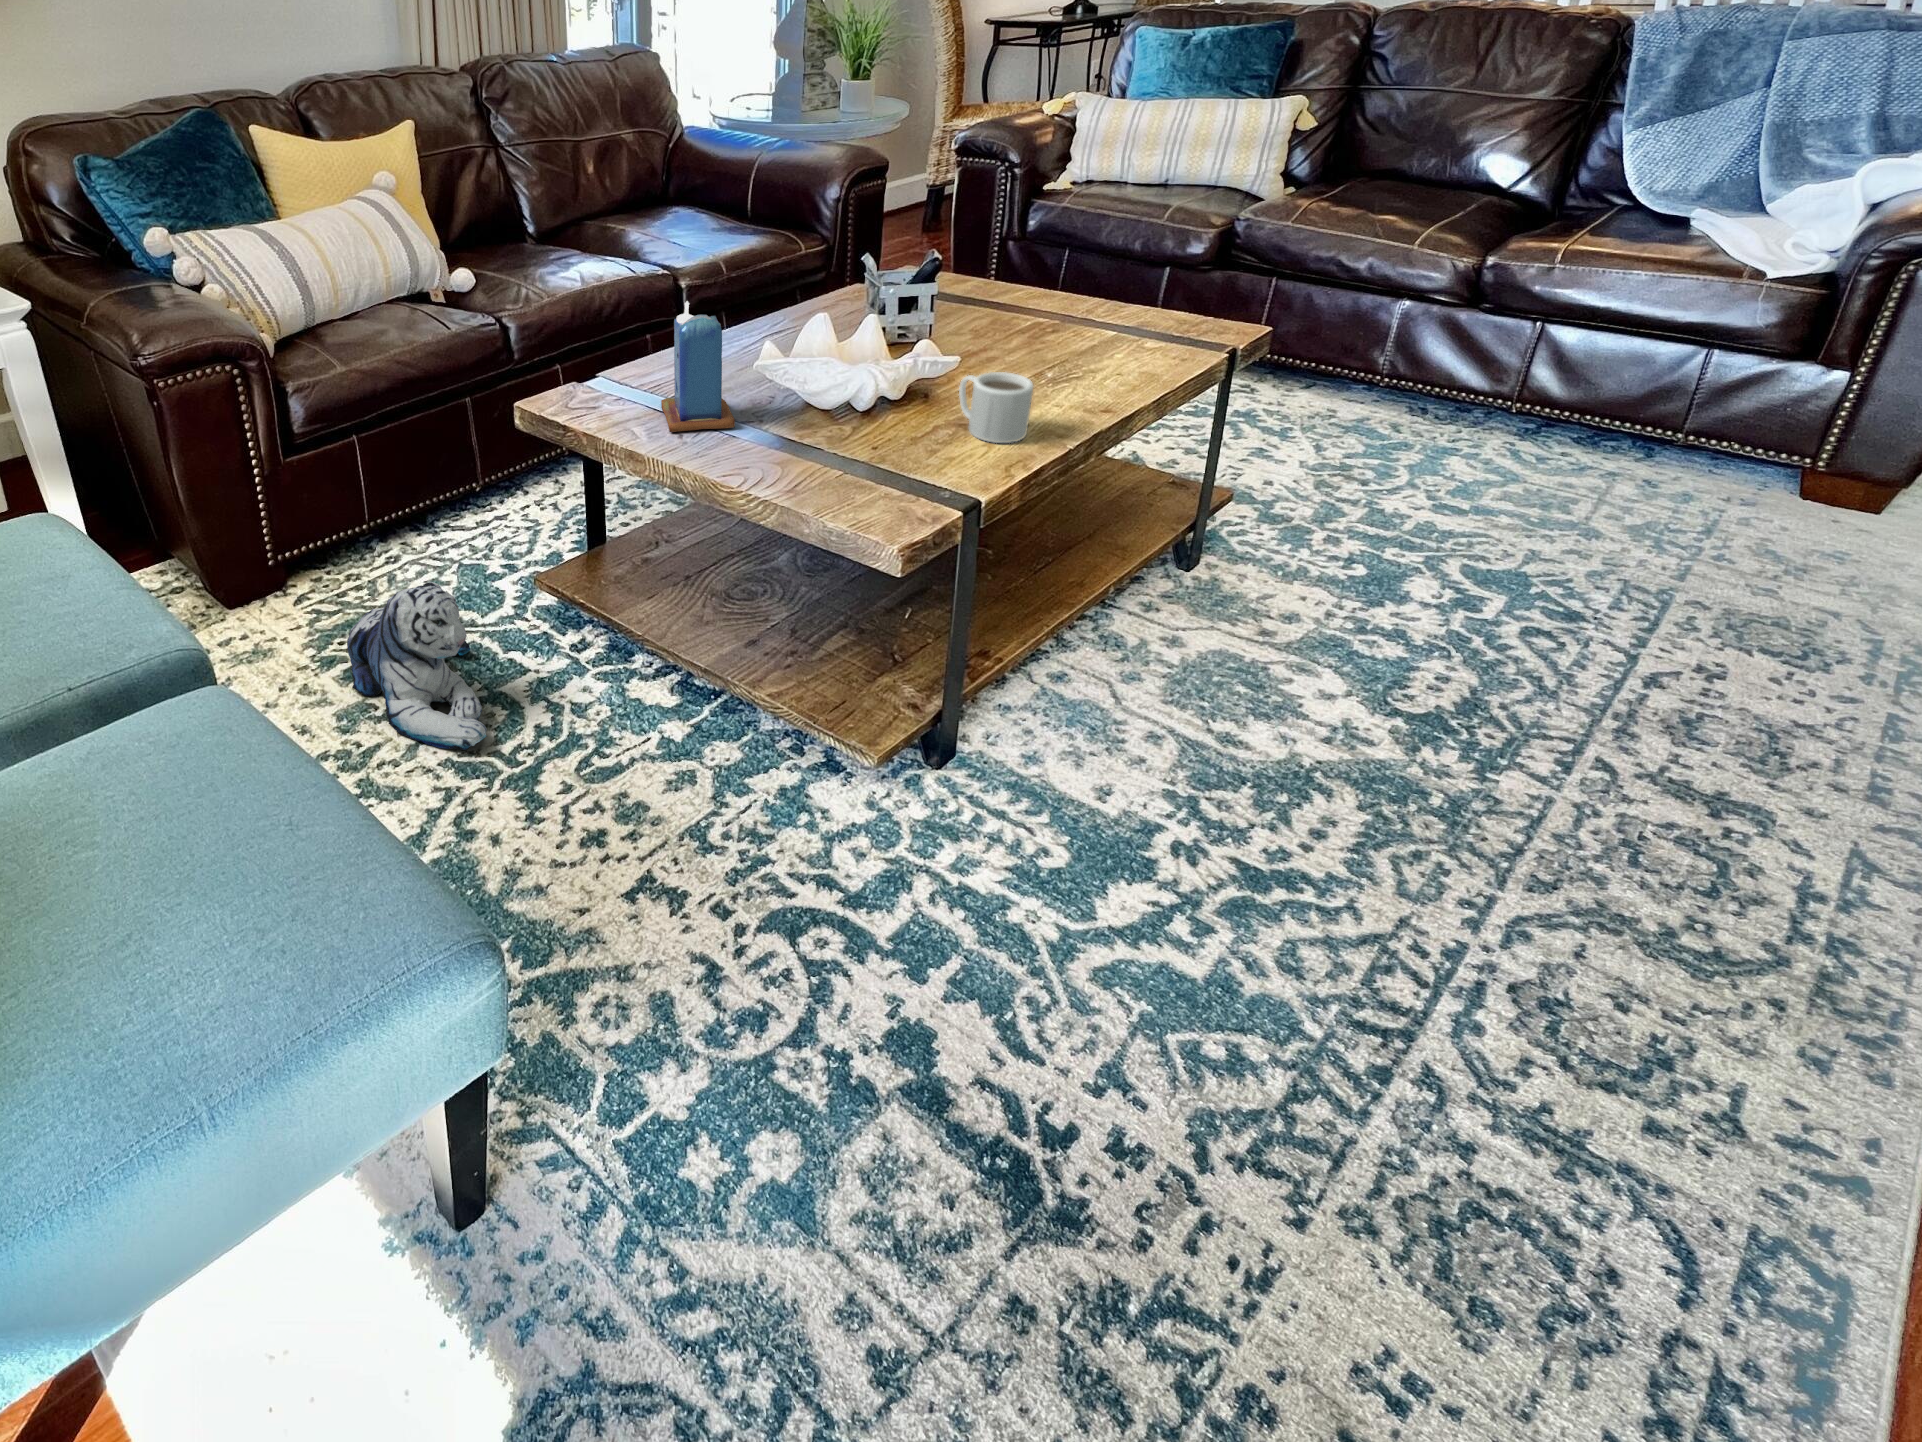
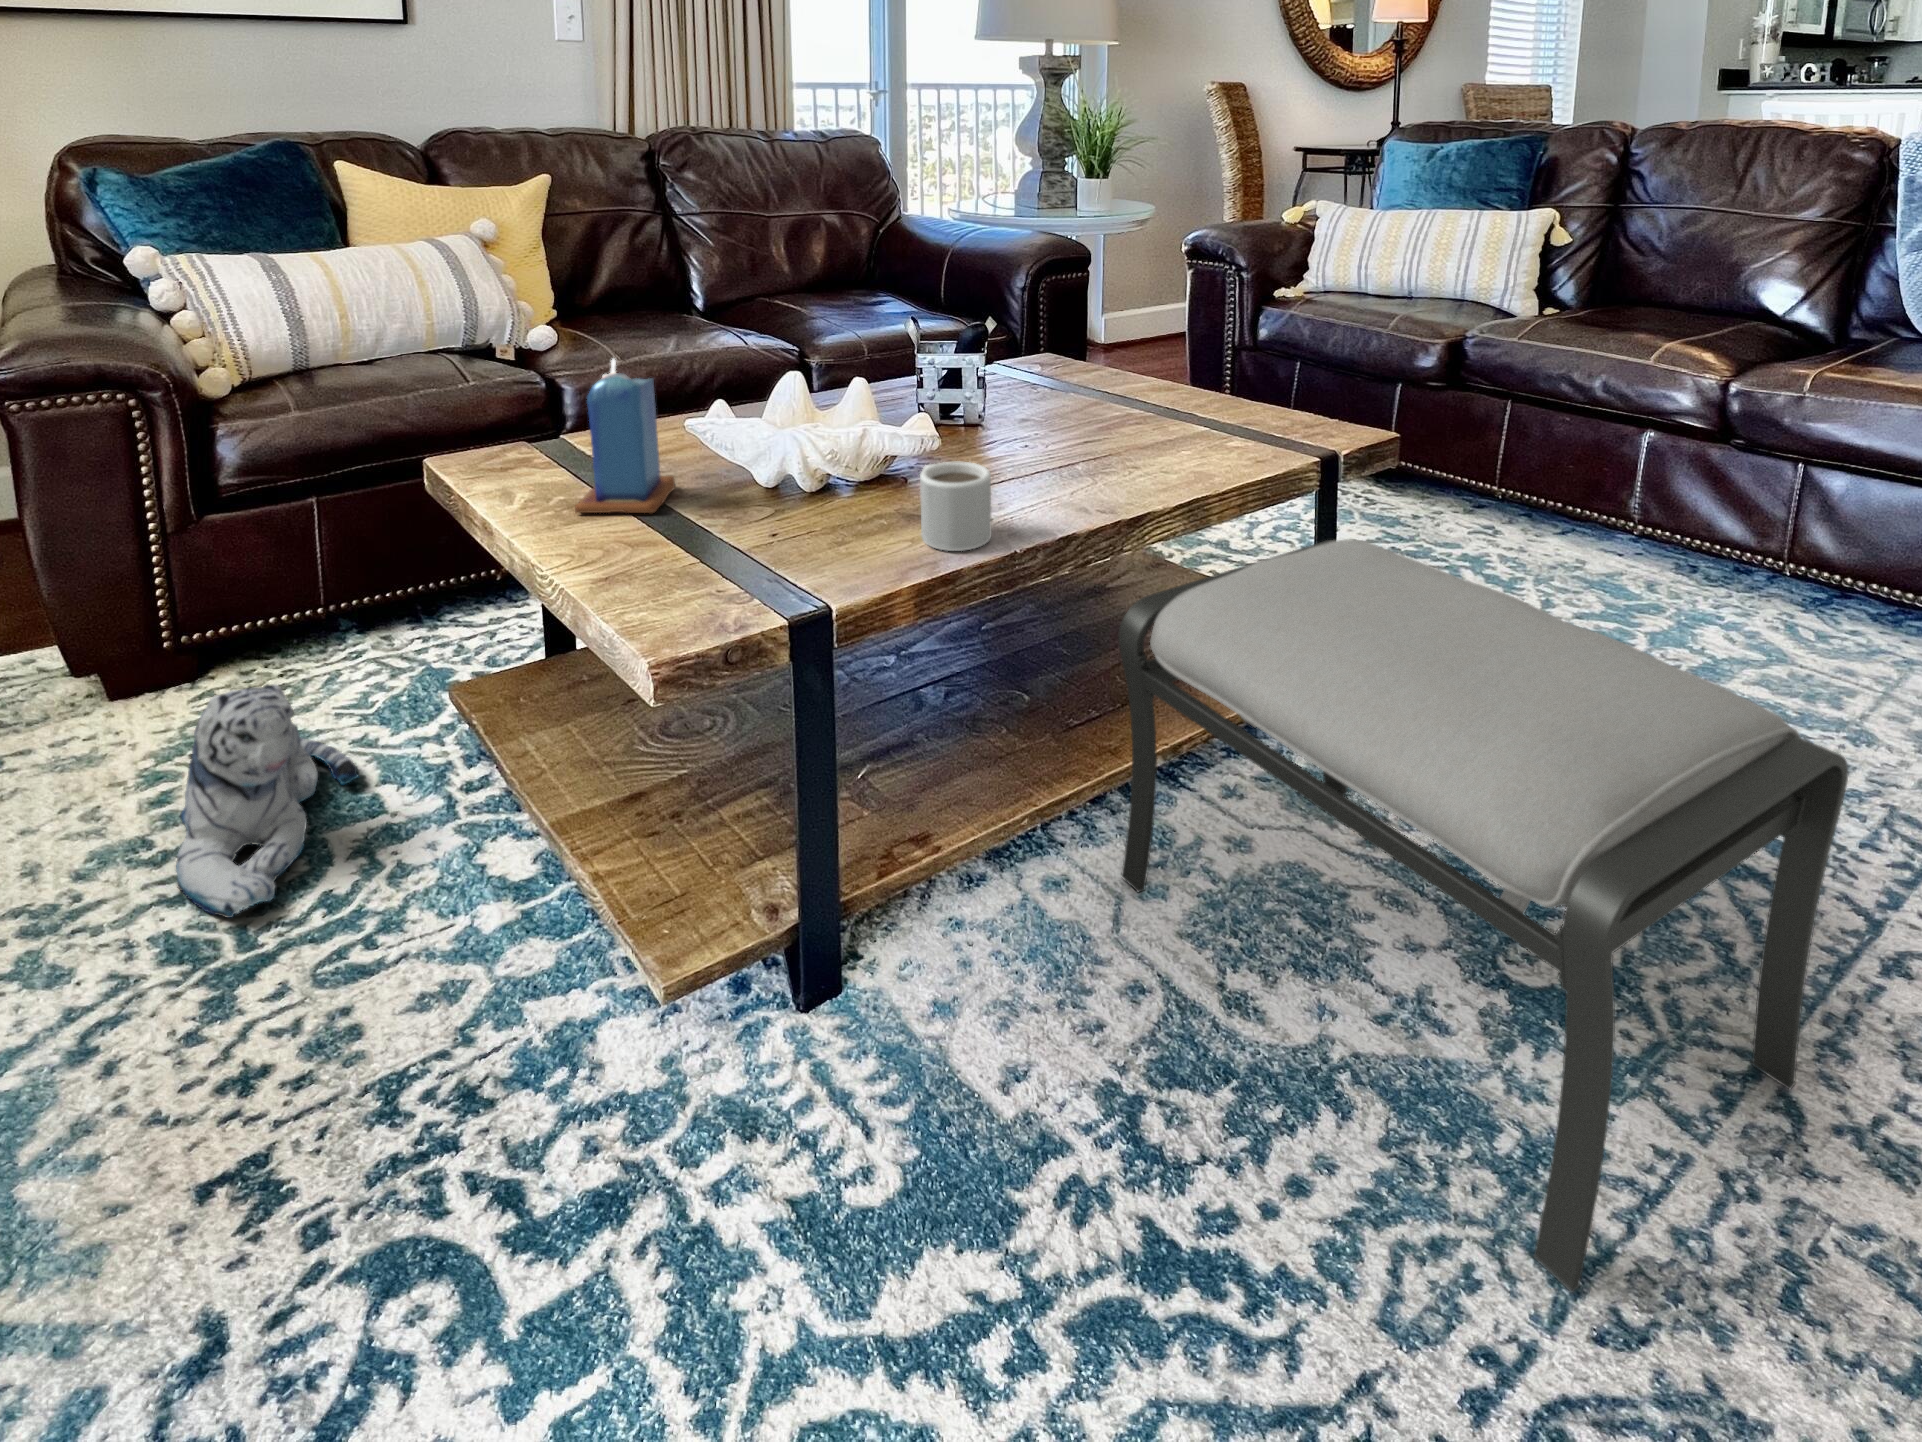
ottoman: none [1100,414,1701,870] -> present [1118,539,1848,1292]

